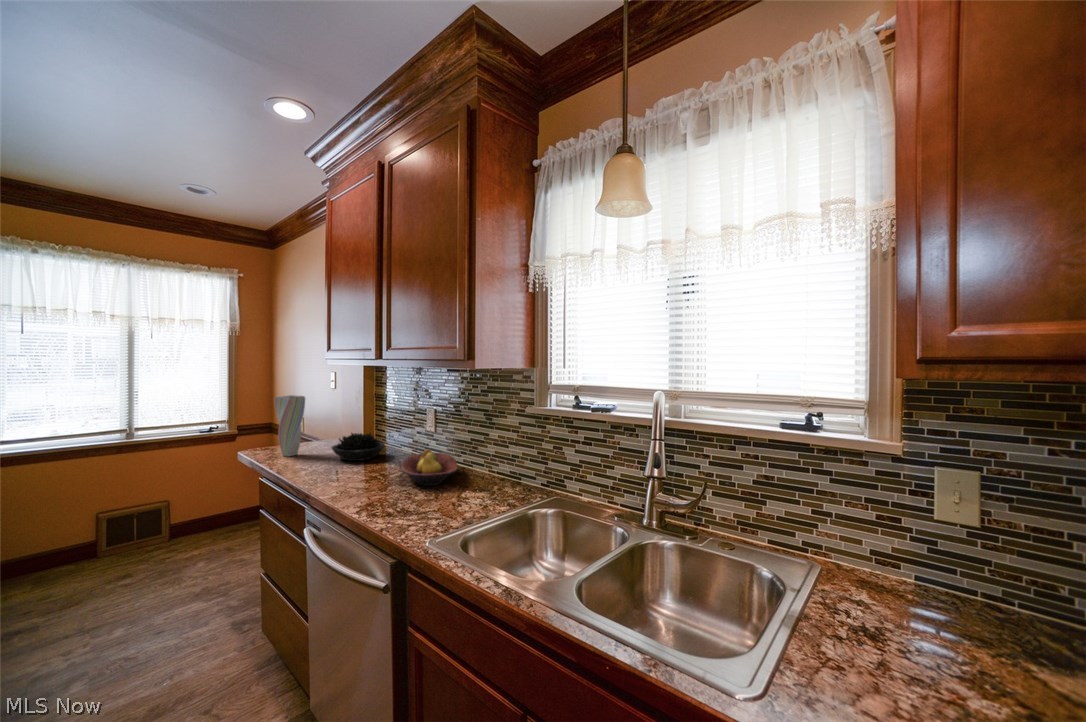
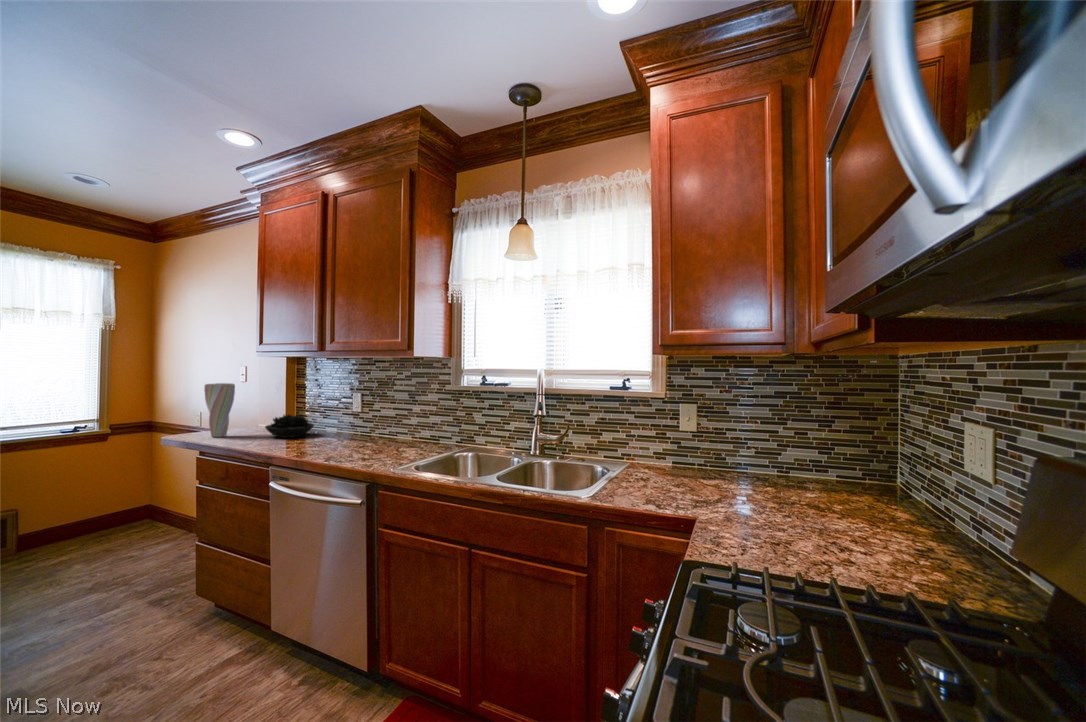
fruit bowl: present [400,449,458,486] -> none [339,422,390,448]

